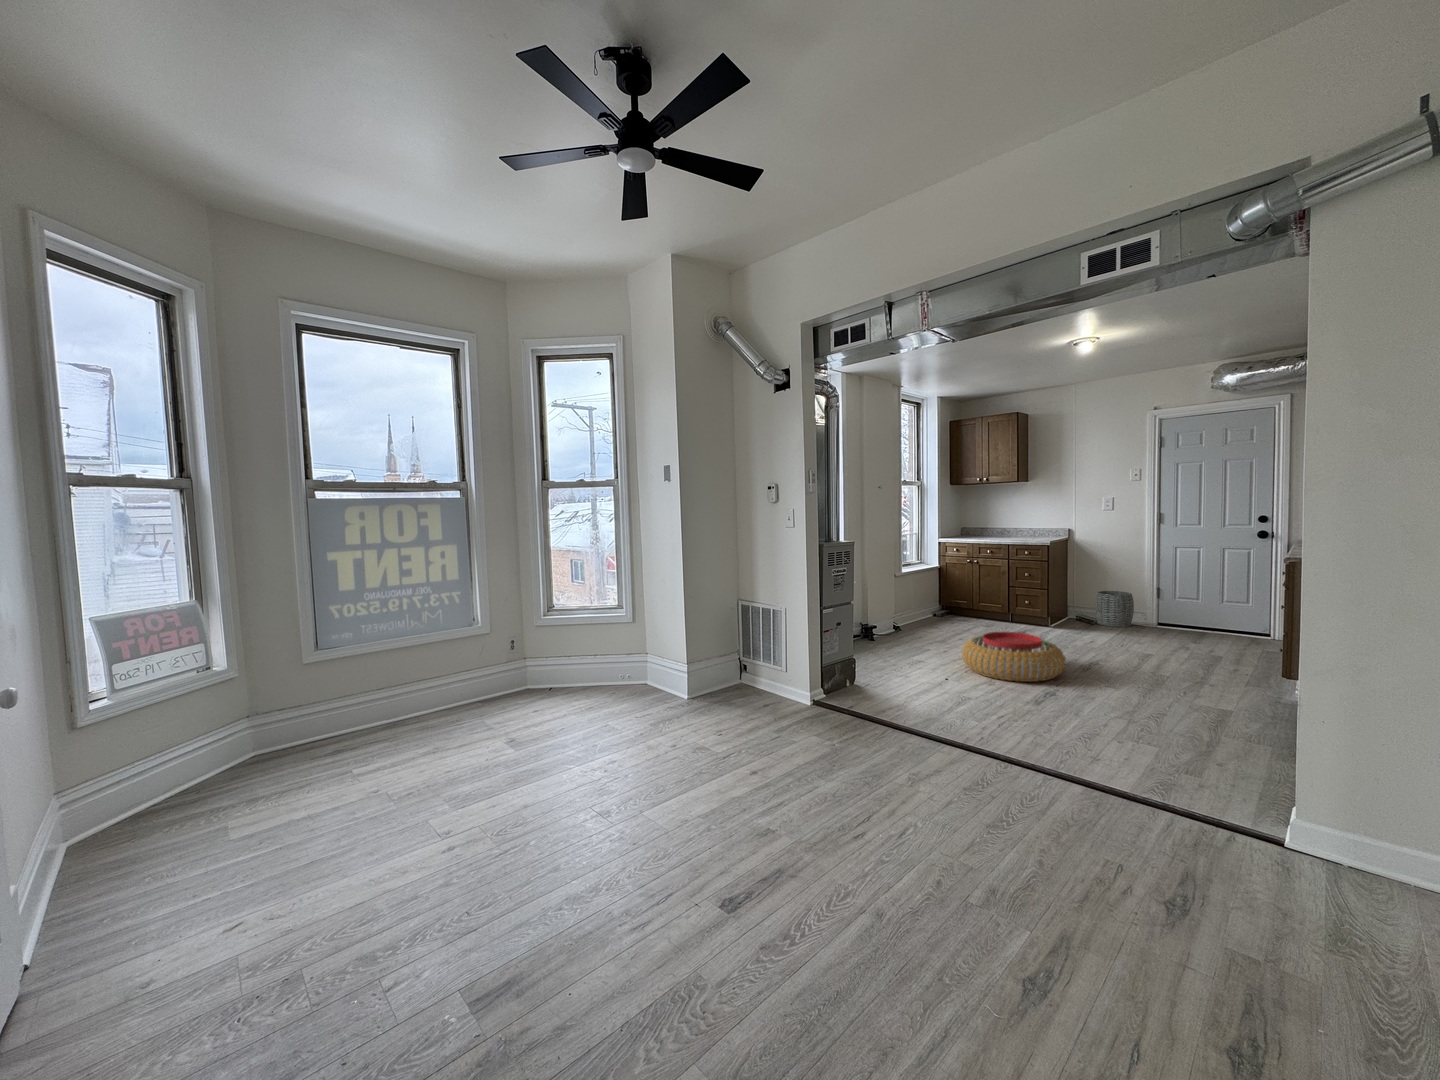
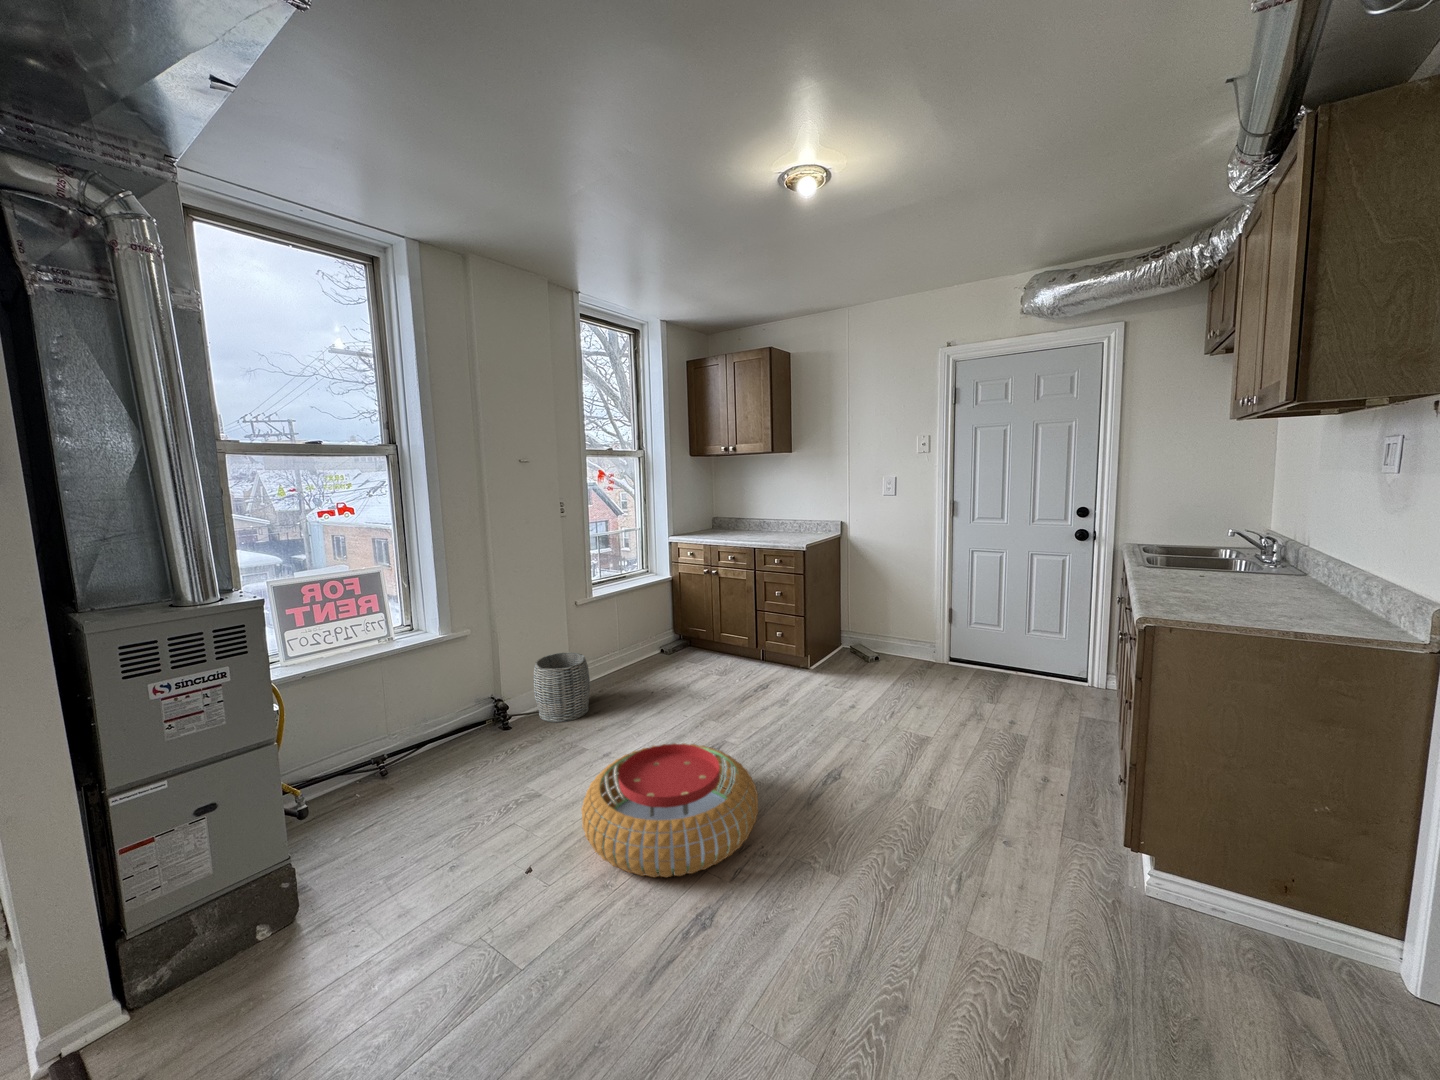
woven basket: present [1095,591,1134,627] -> present [533,653,590,722]

